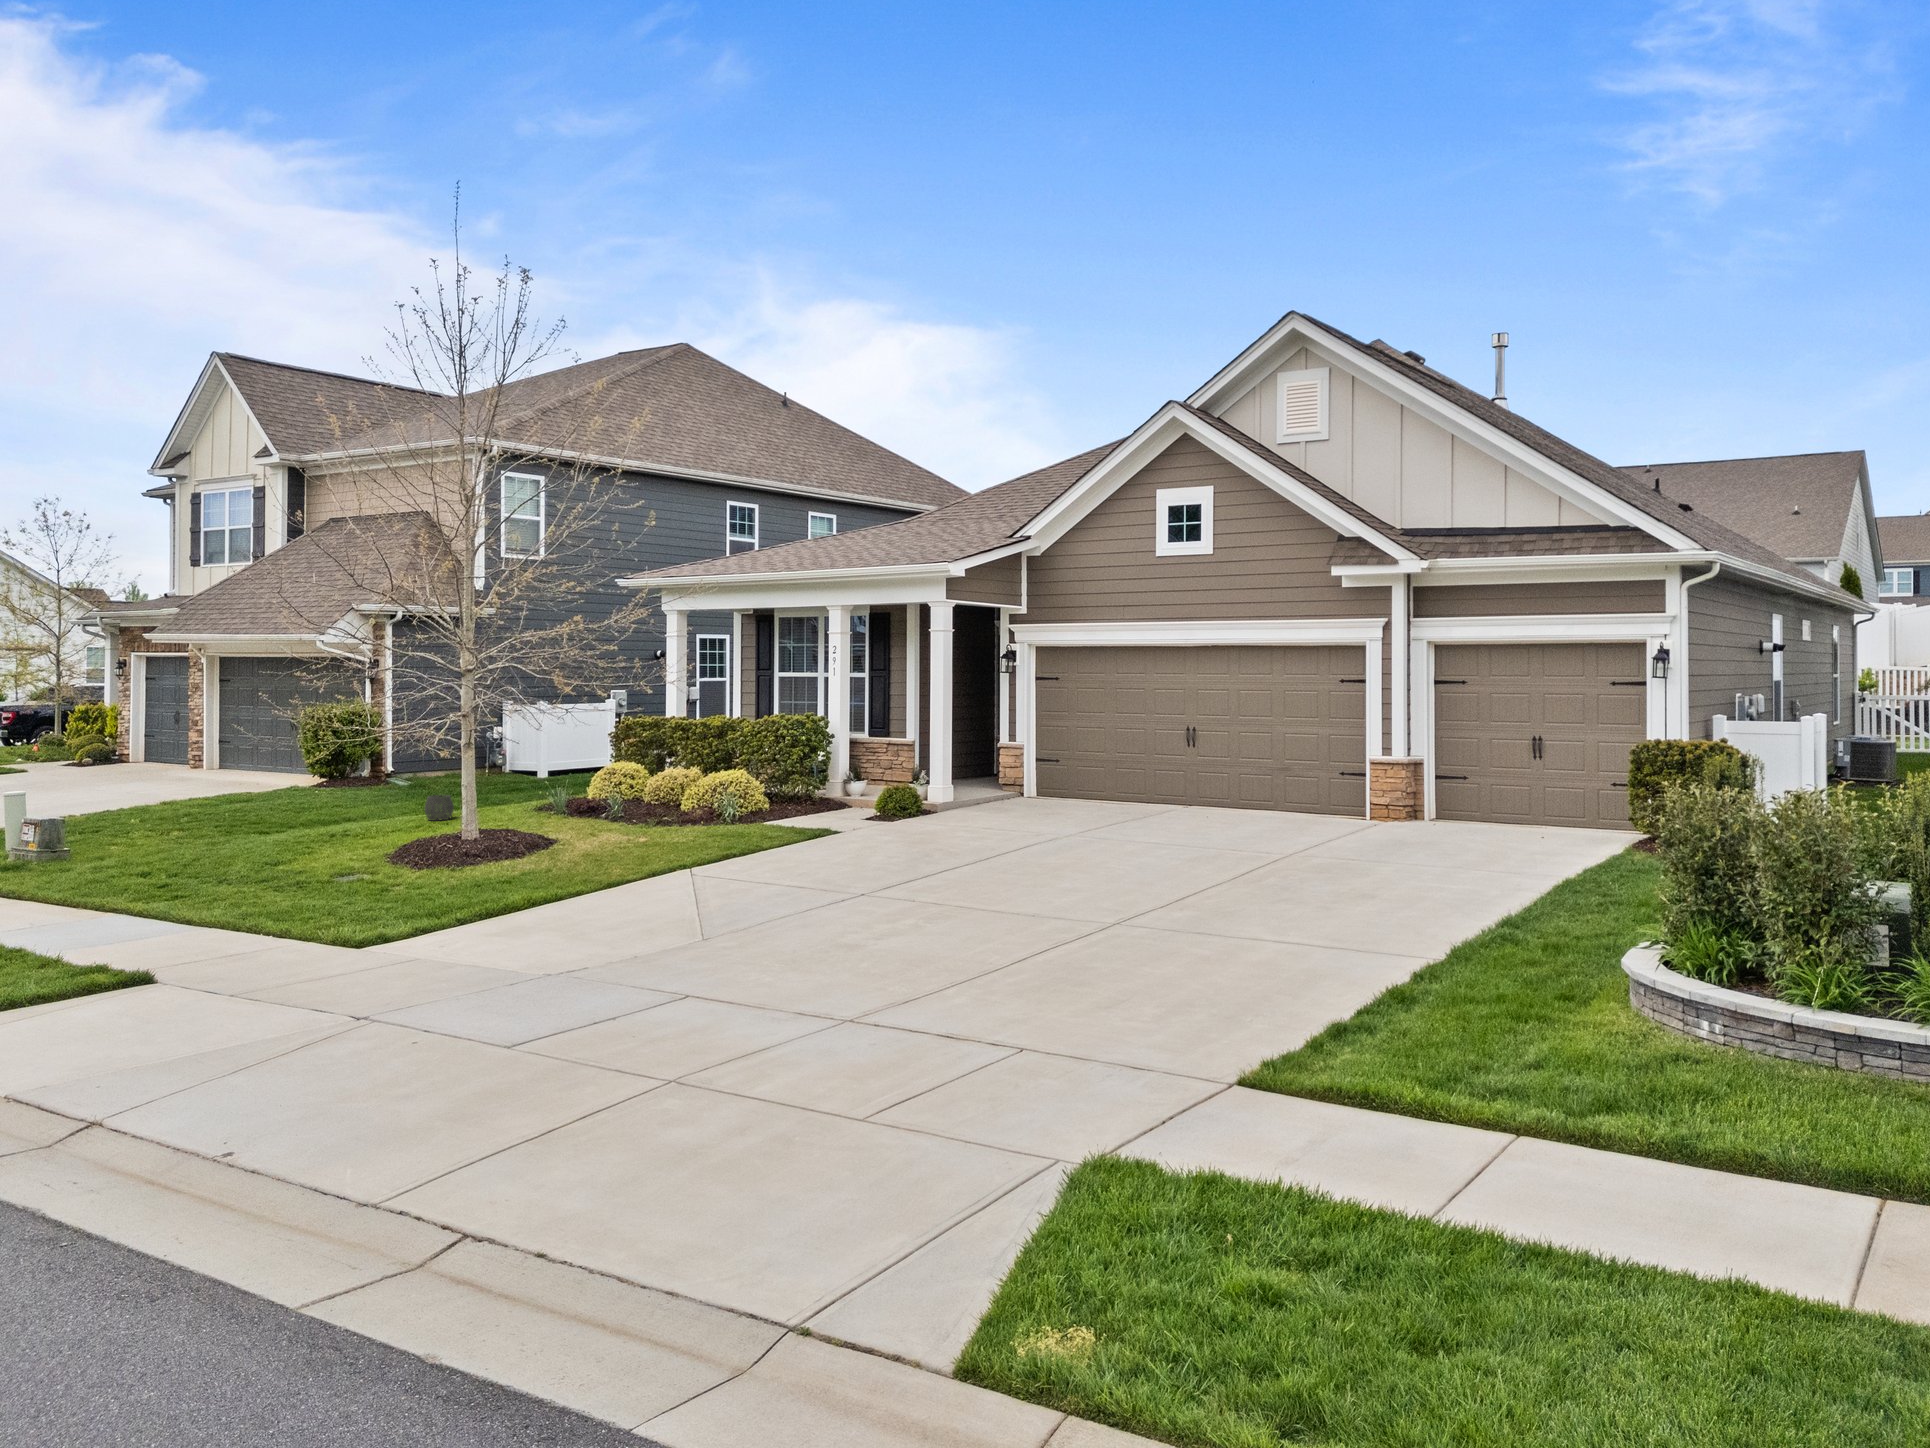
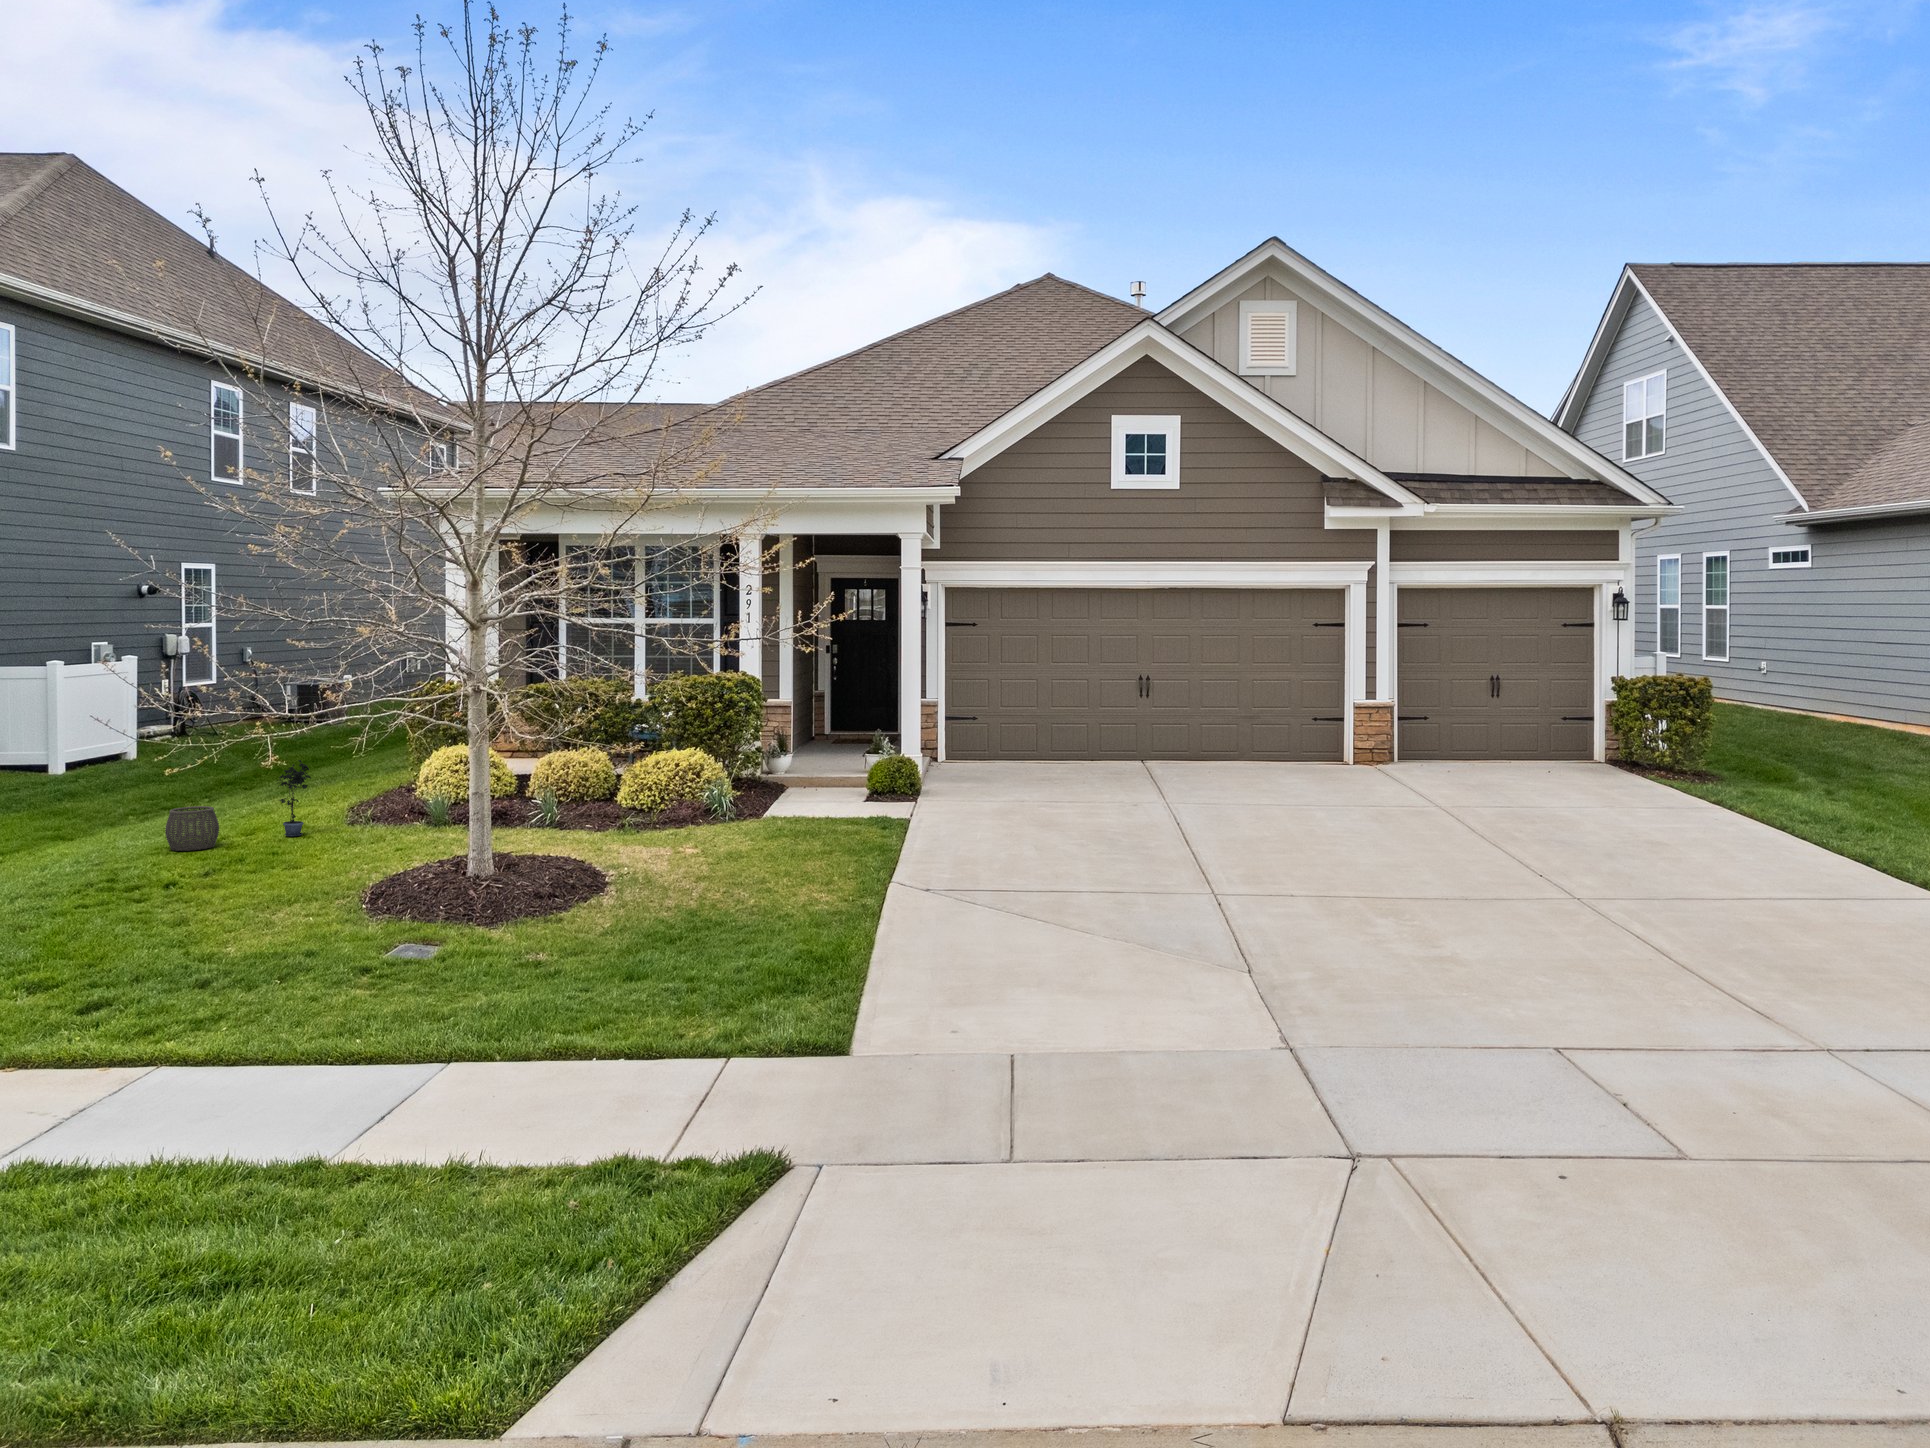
potted plant: none [486,770,507,817] -> present [278,760,311,837]

